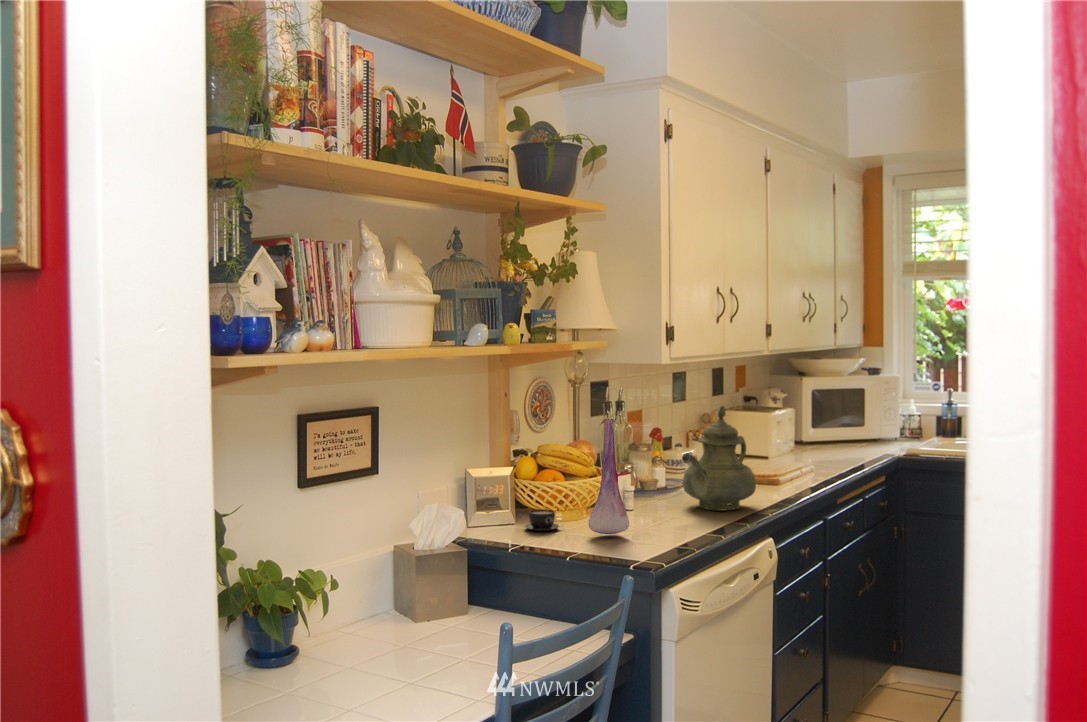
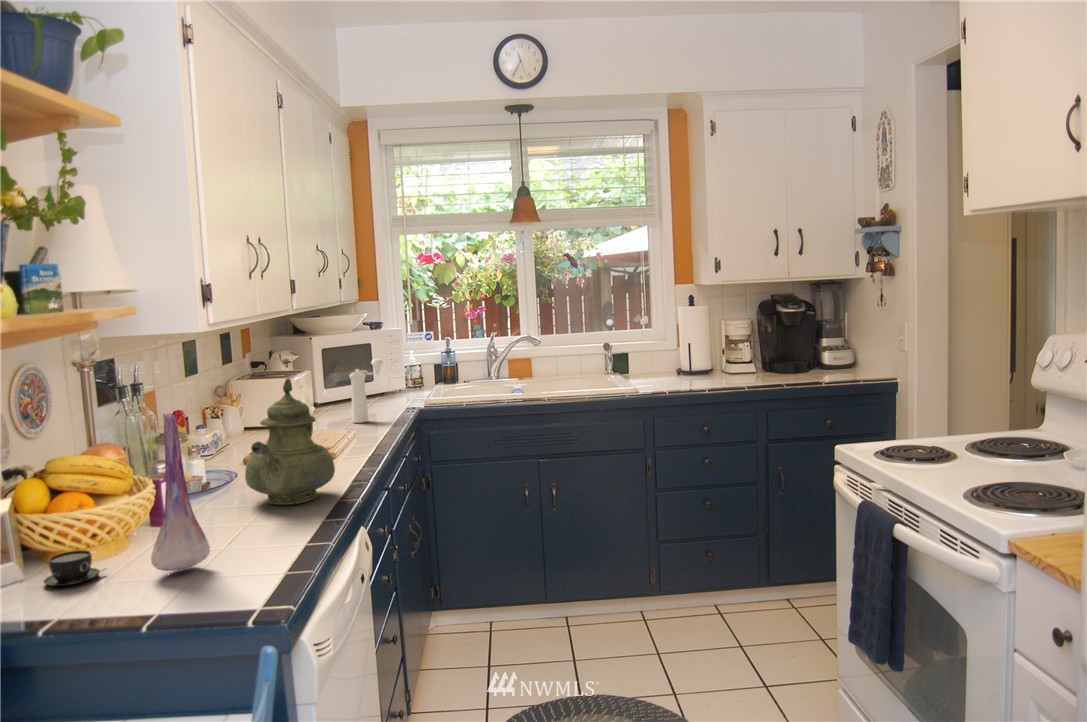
pepper mill: none [821,402,858,461] -> present [349,359,383,423]

